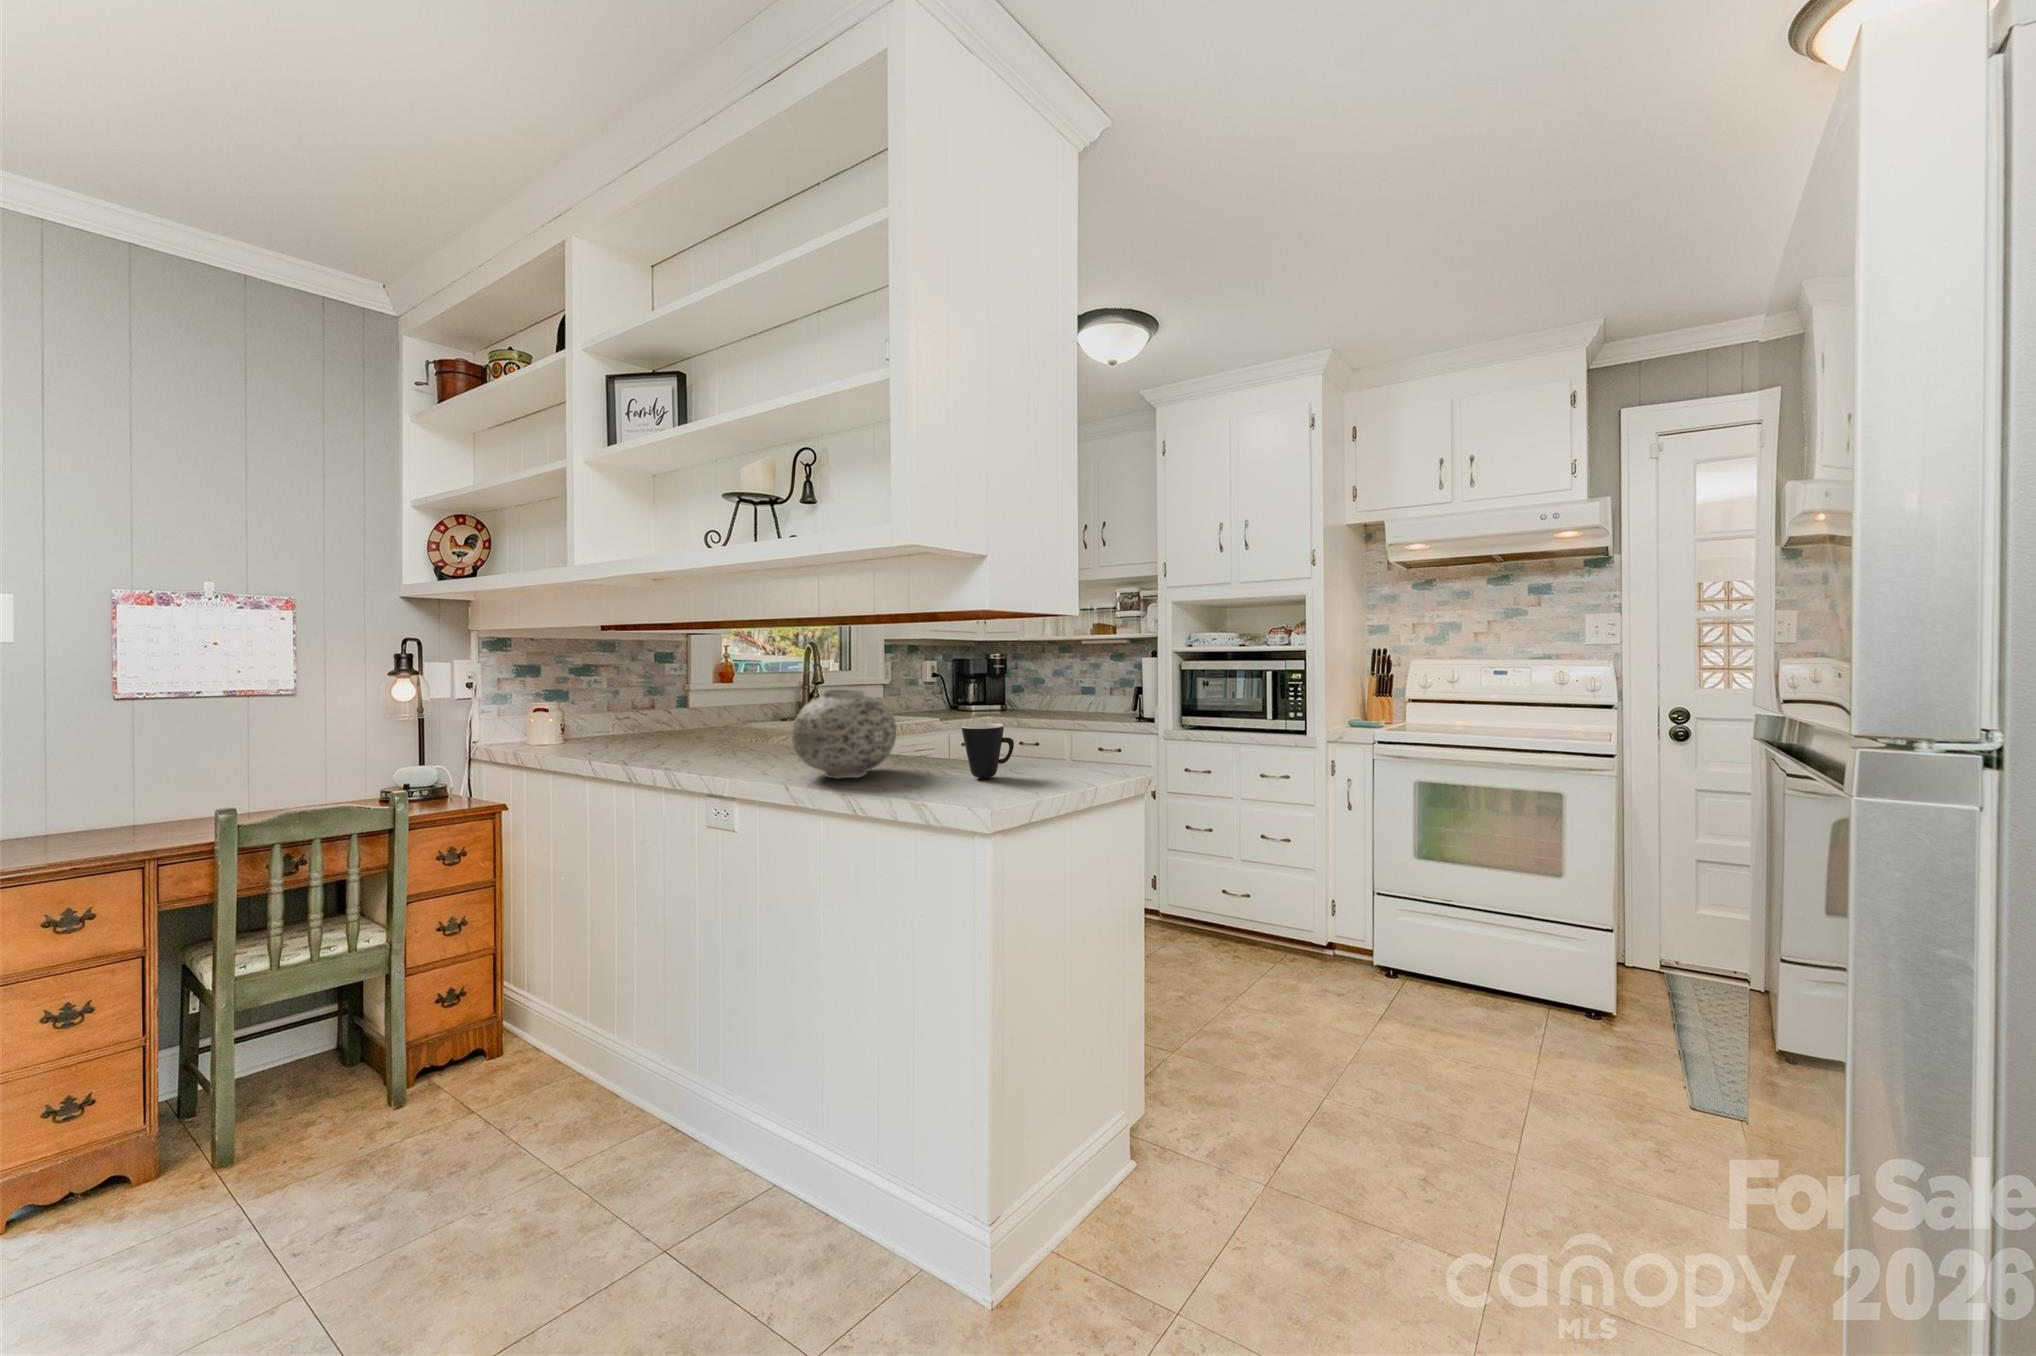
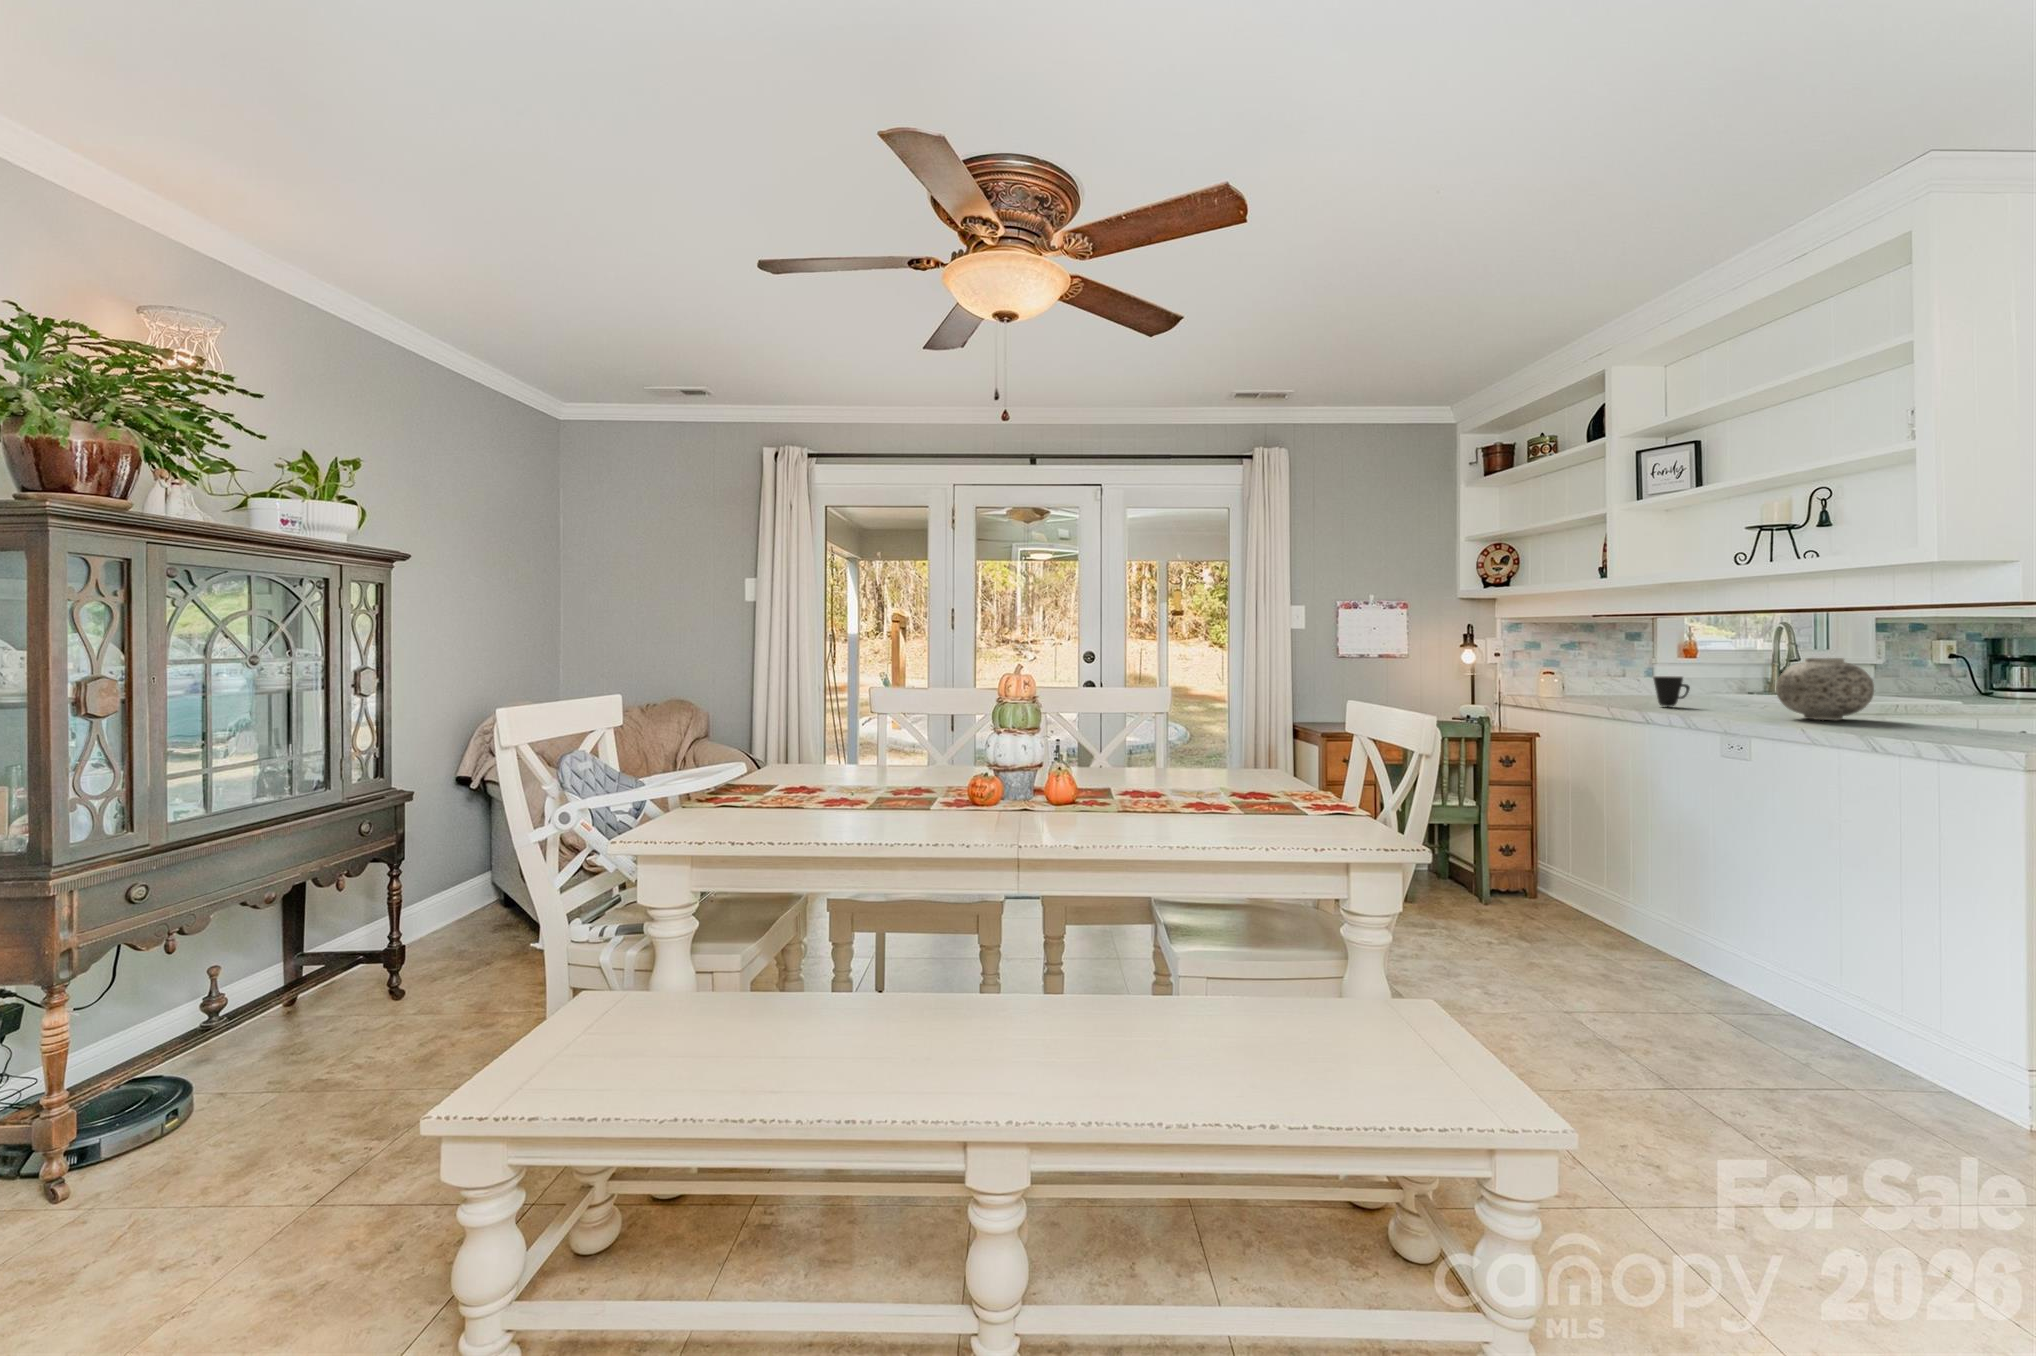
mug: present [962,723,1014,778] -> present [1653,676,1690,707]

